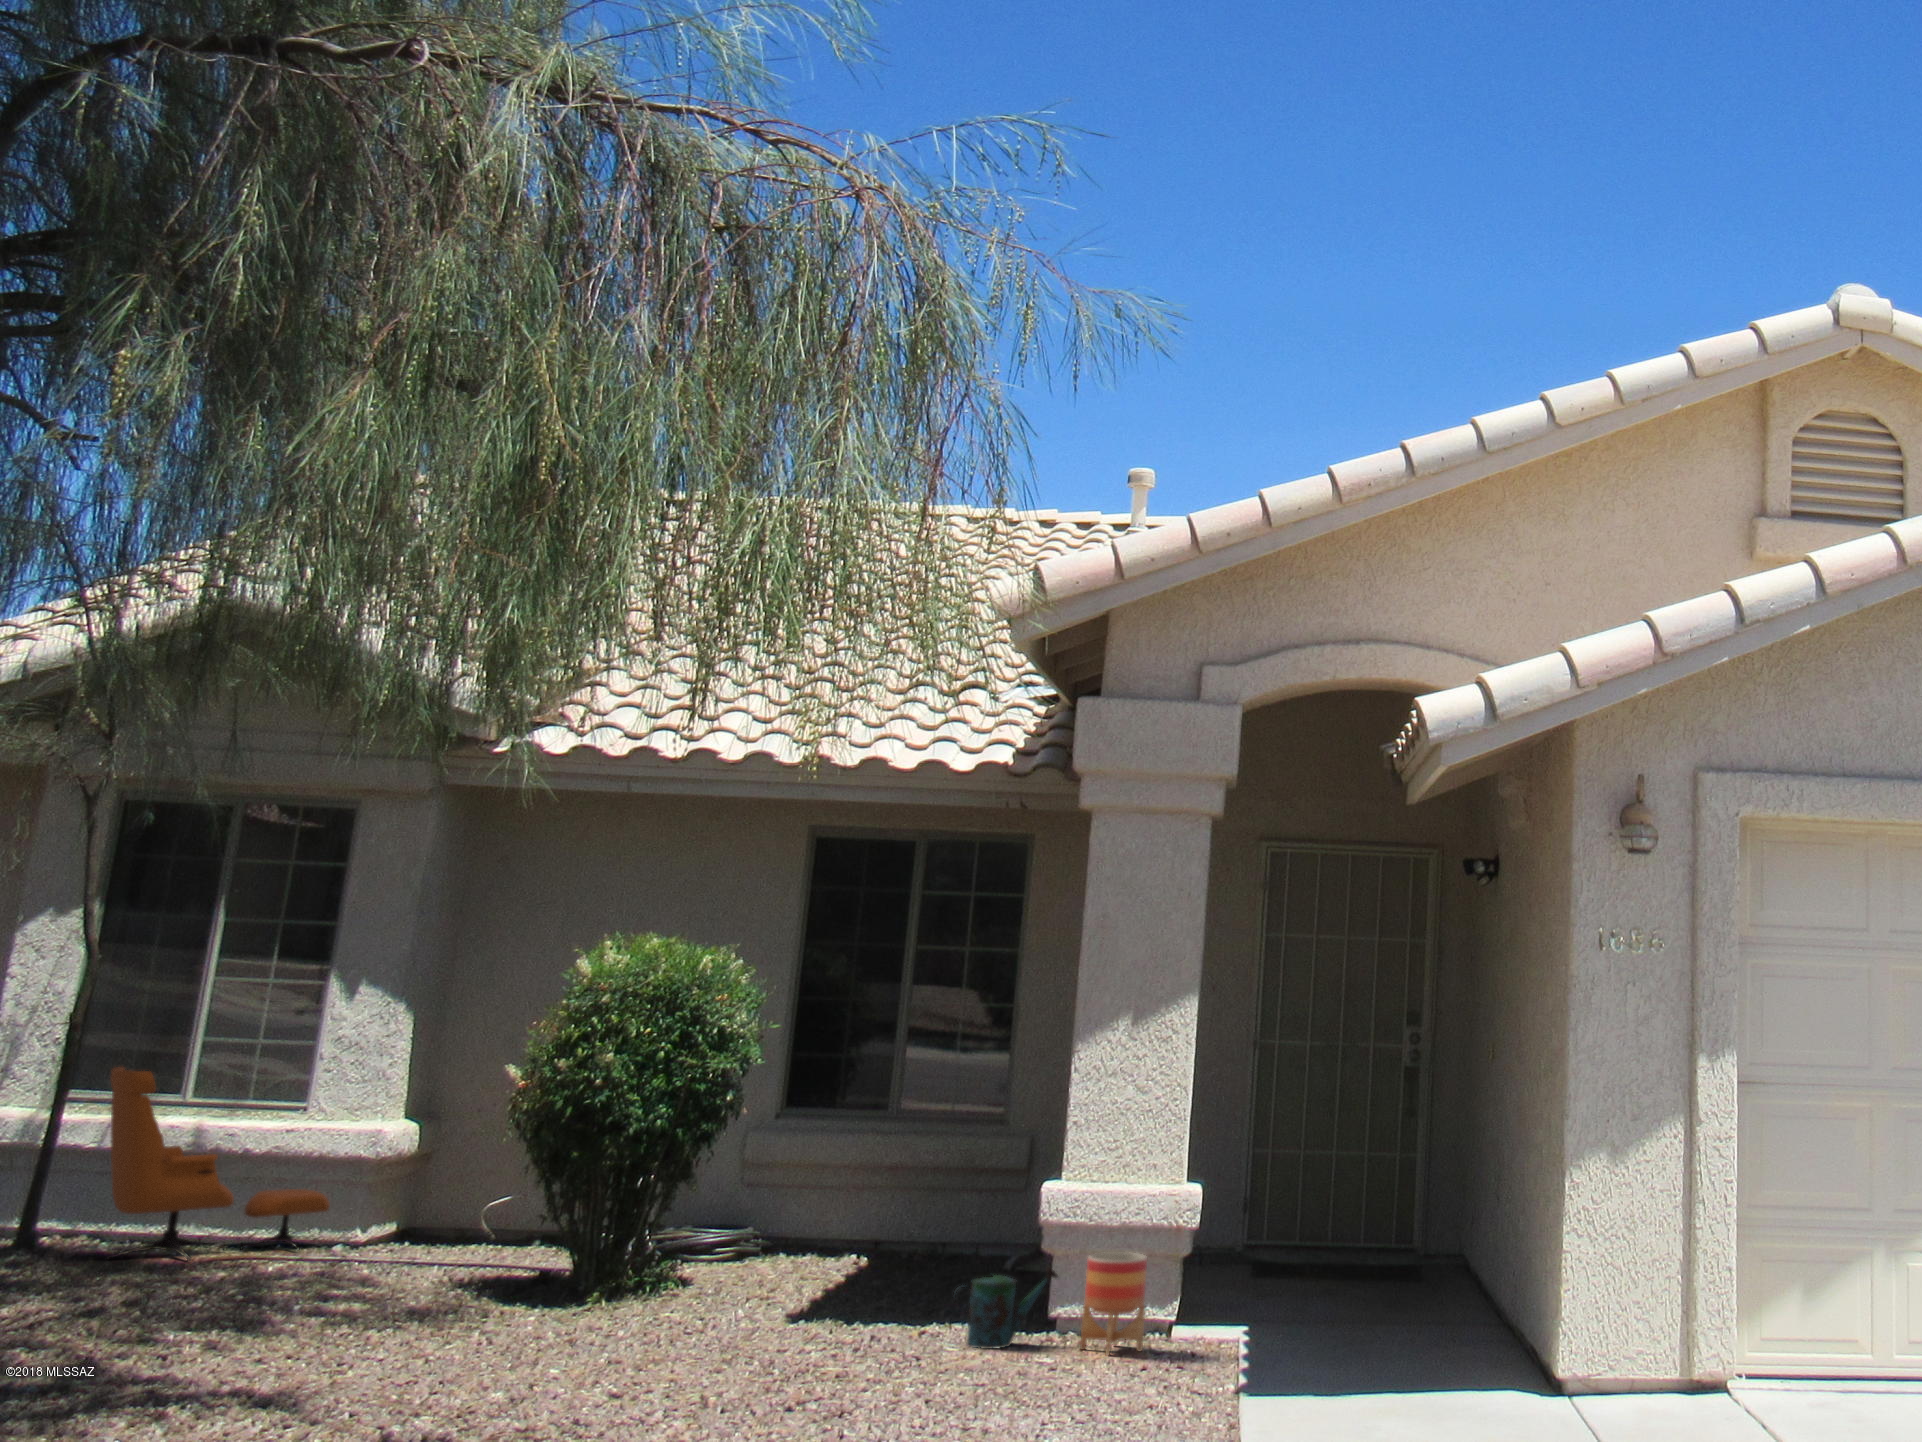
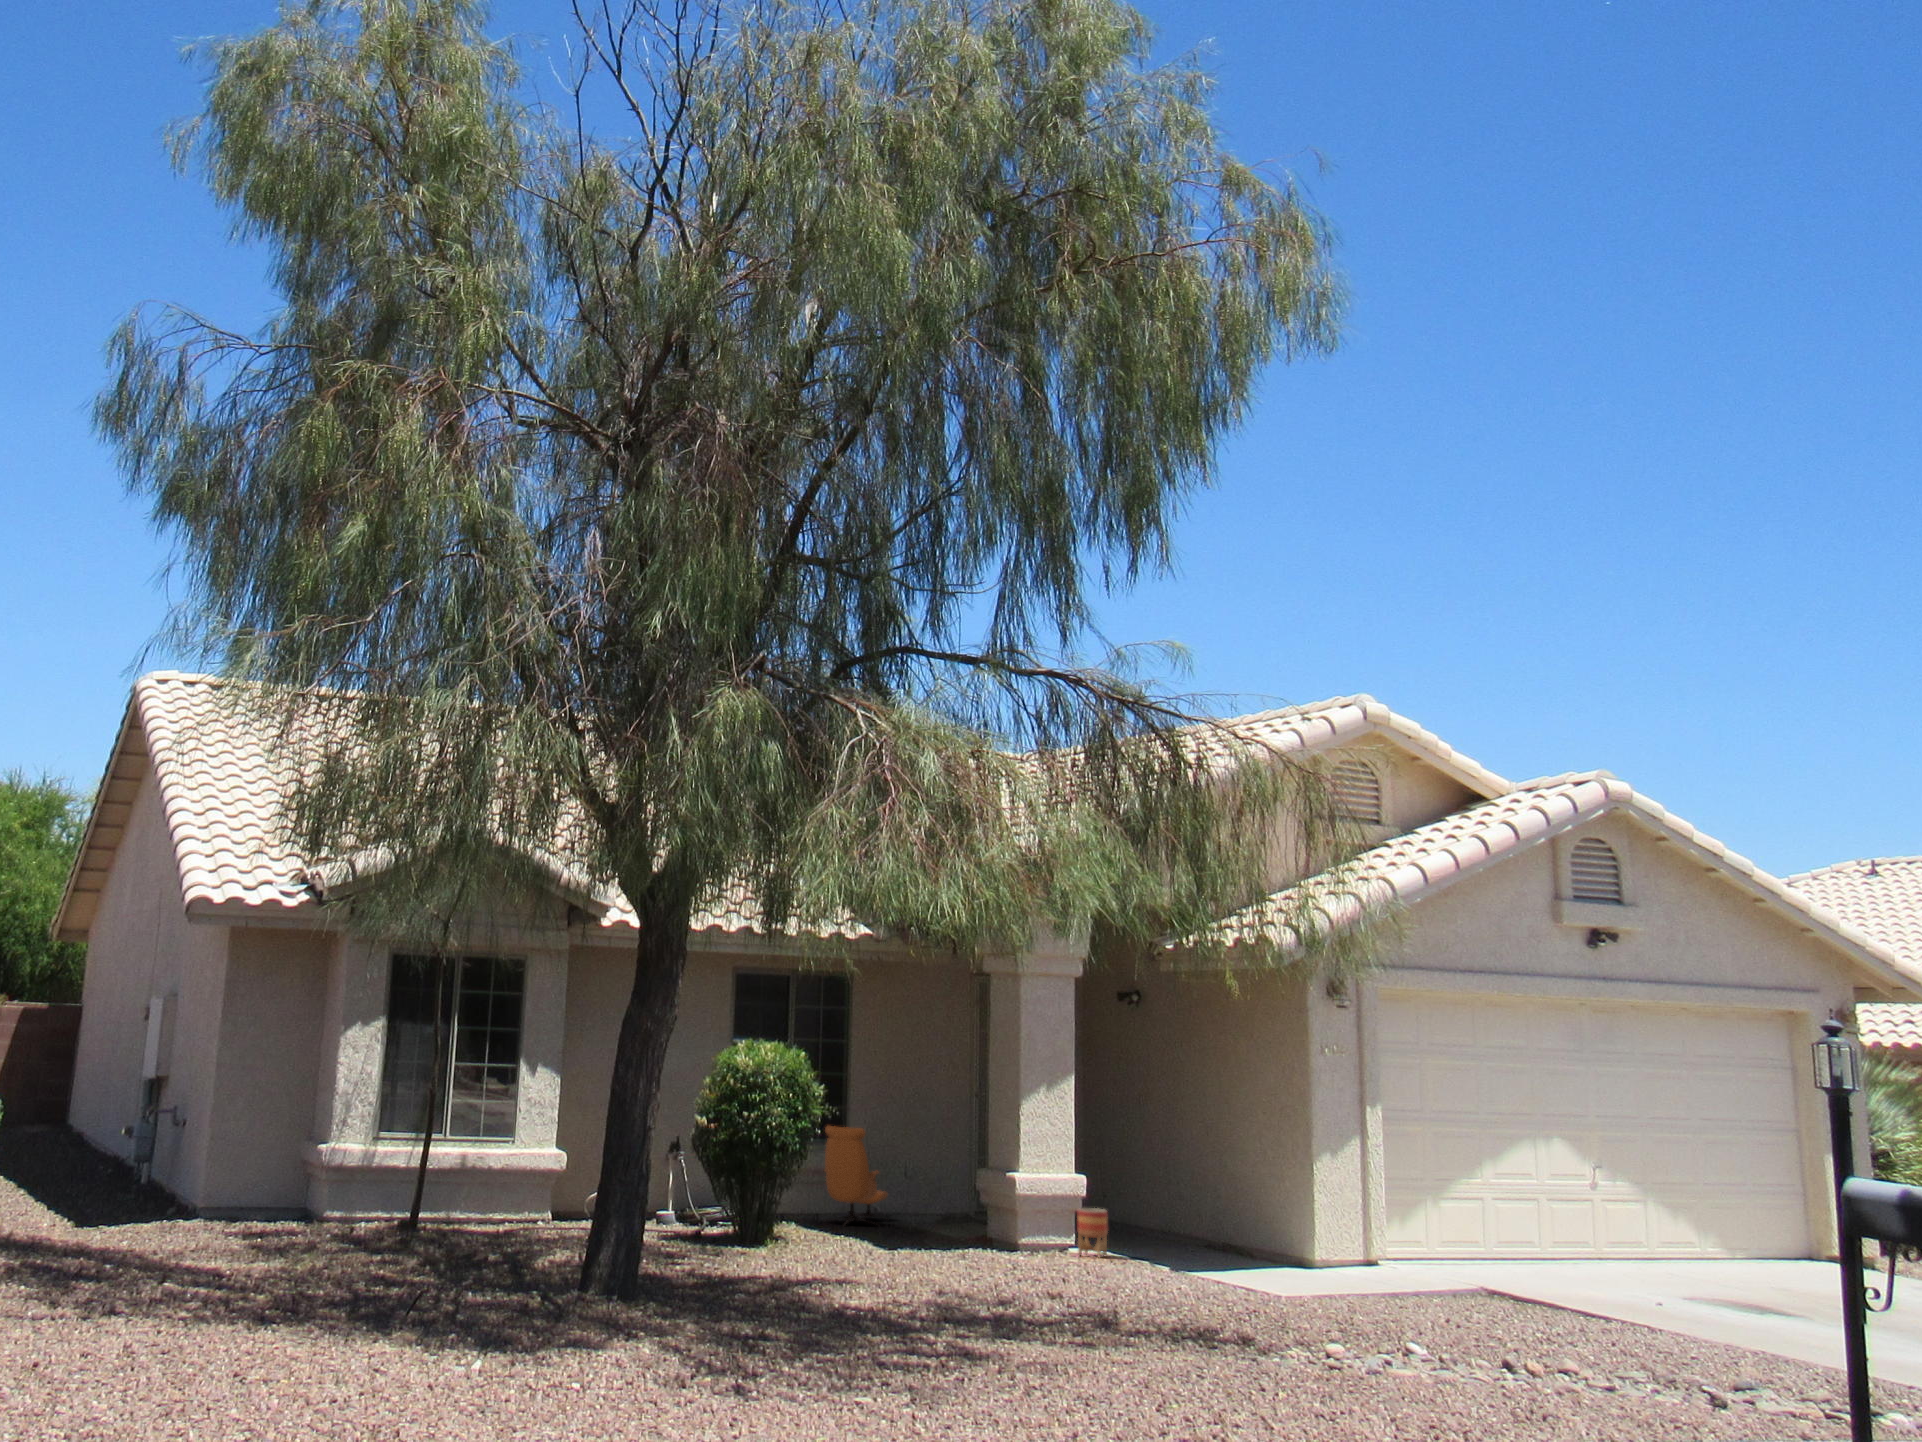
lounge chair: present [107,1067,330,1262] -> present [825,1126,888,1225]
watering can: present [953,1268,1058,1349] -> none [1020,1216,1059,1257]

